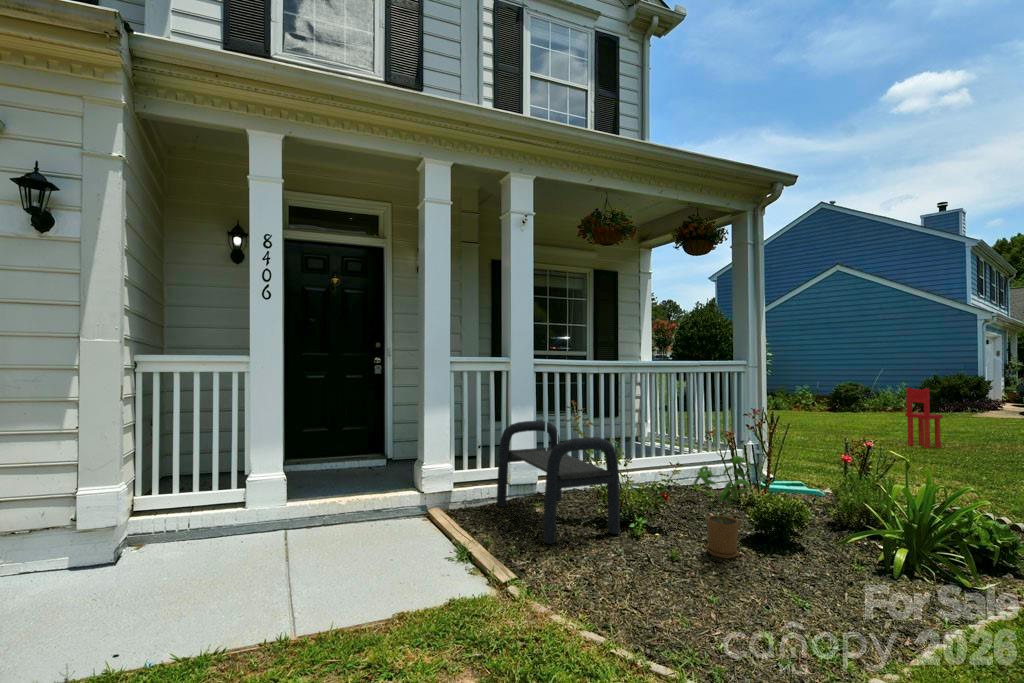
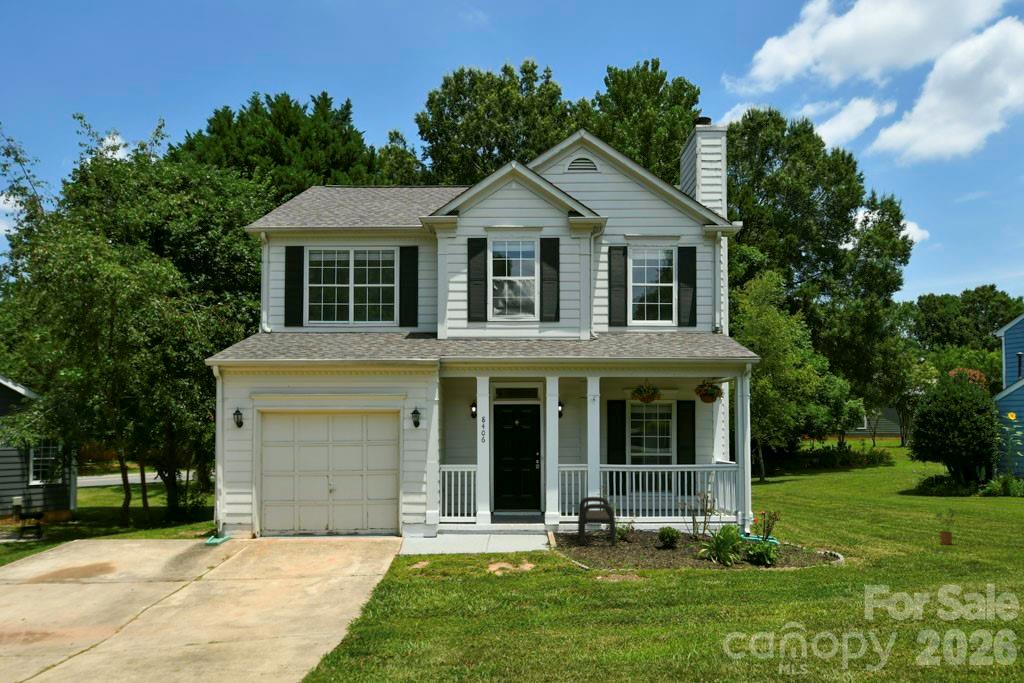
chair: present [905,388,943,448] -> none [956,488,983,539]
house plant: present [694,456,753,558] -> present [936,508,958,545]

